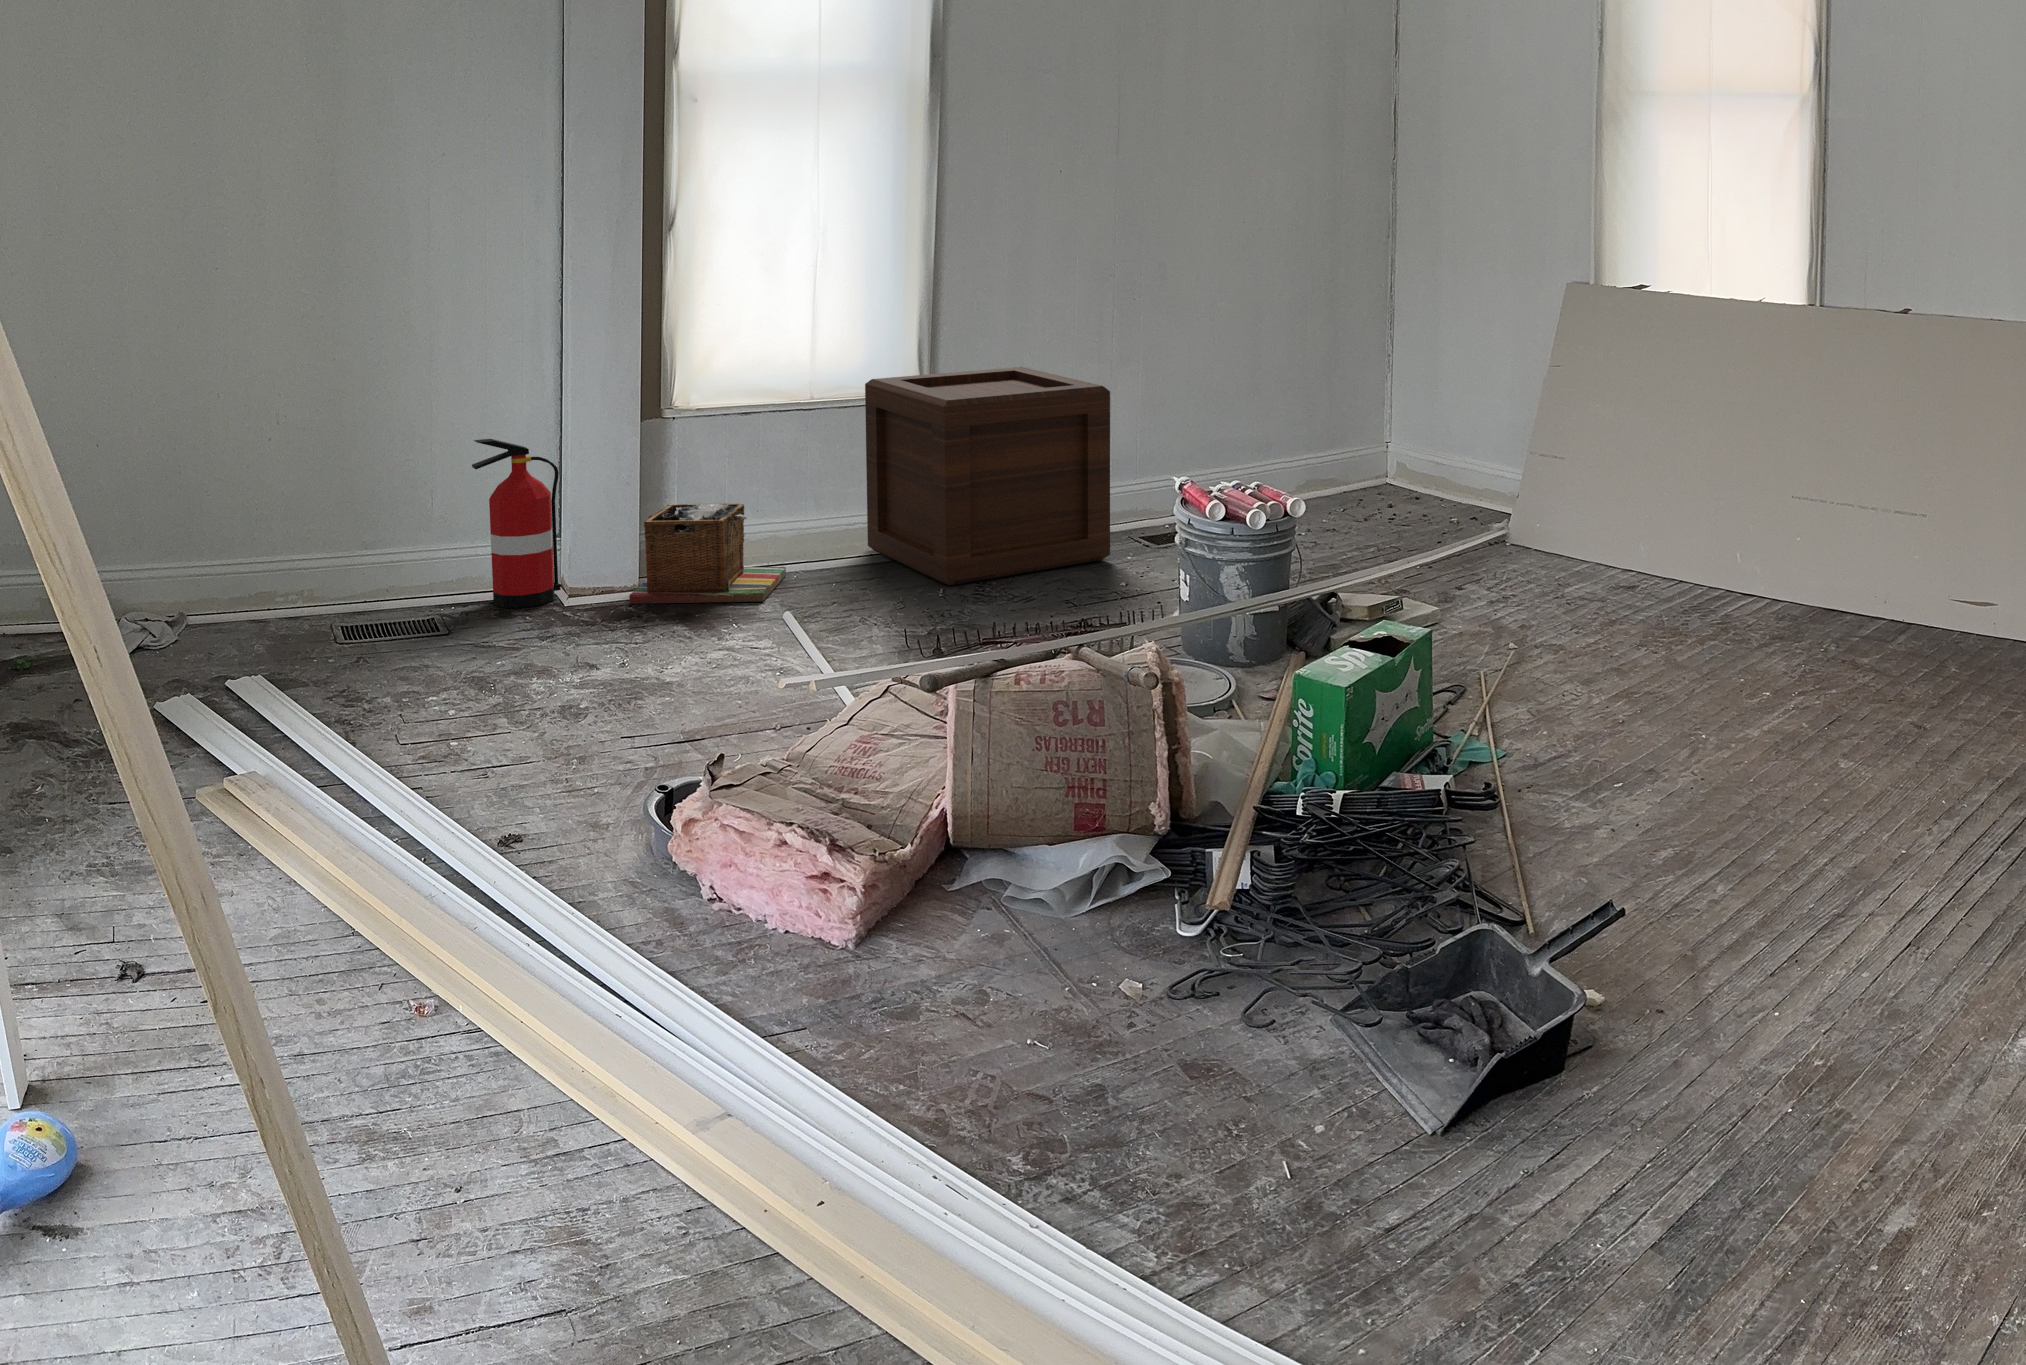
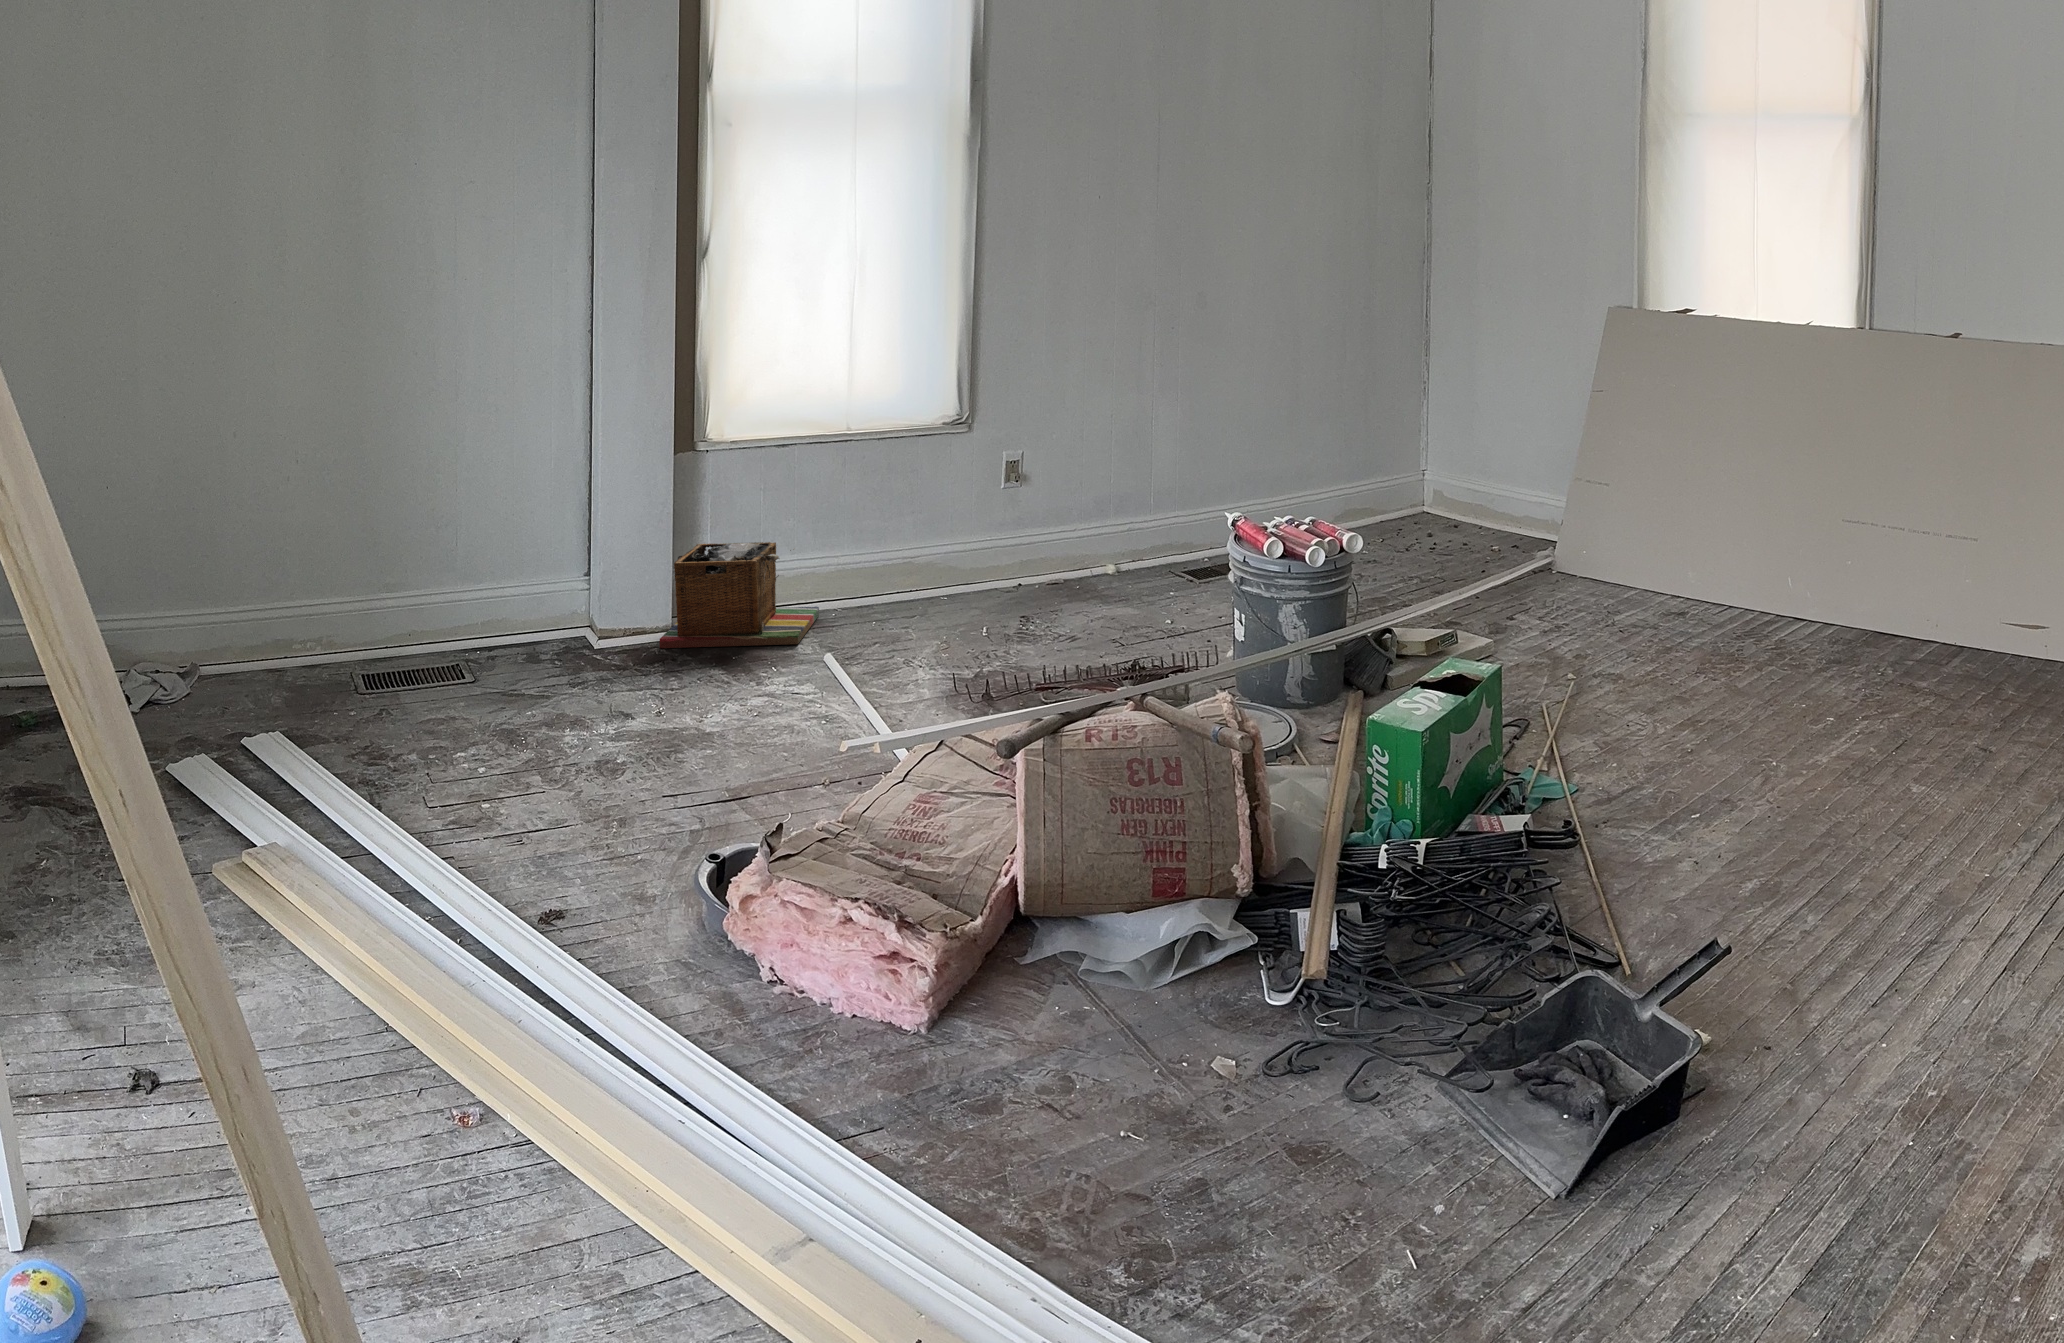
wooden crate: present [865,367,1110,585] -> none [897,397,1151,625]
fire extinguisher: present [472,439,561,608] -> none [495,479,587,654]

